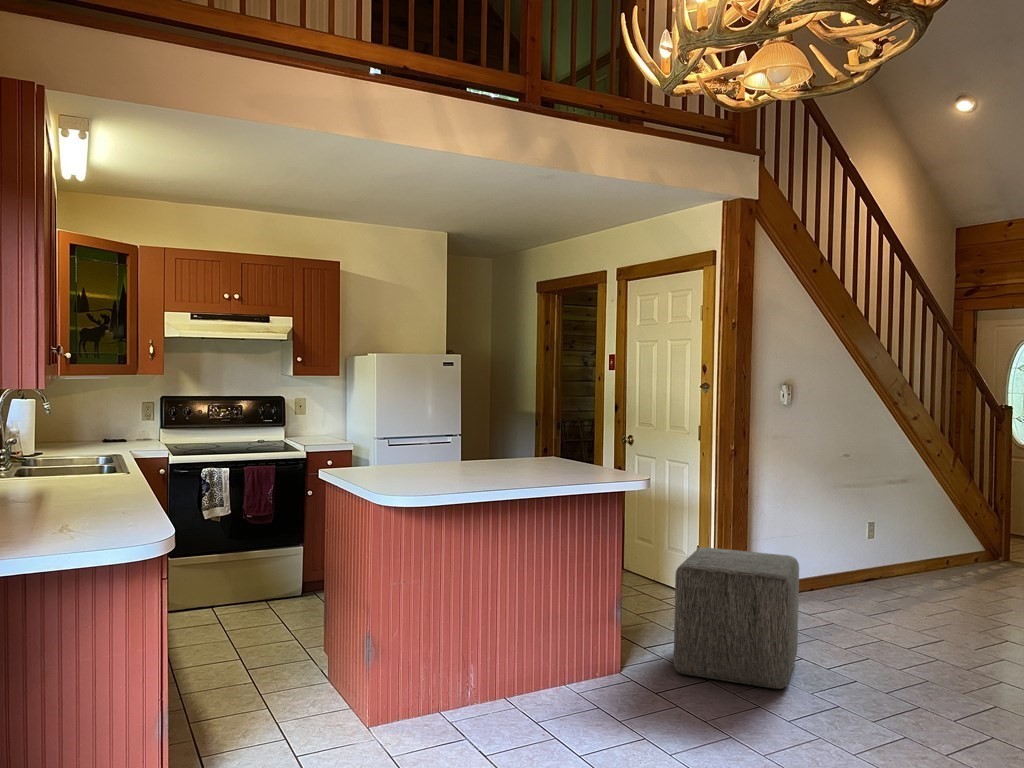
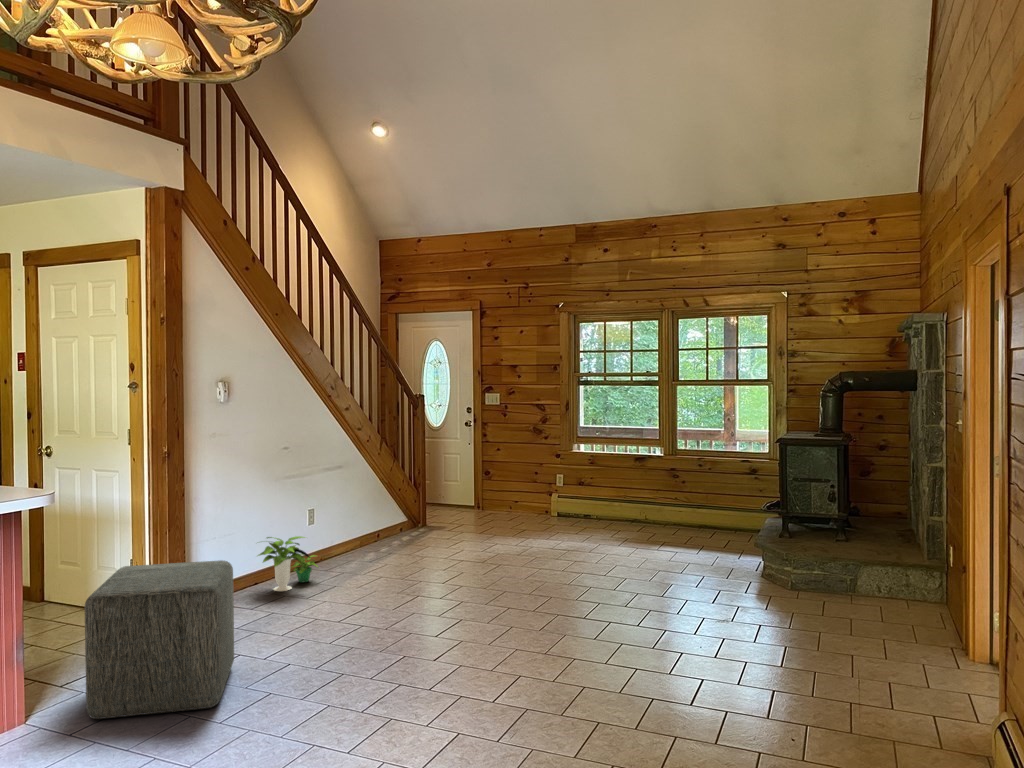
potted plant: none [811,545,879,603] -> present [258,536,318,591]

